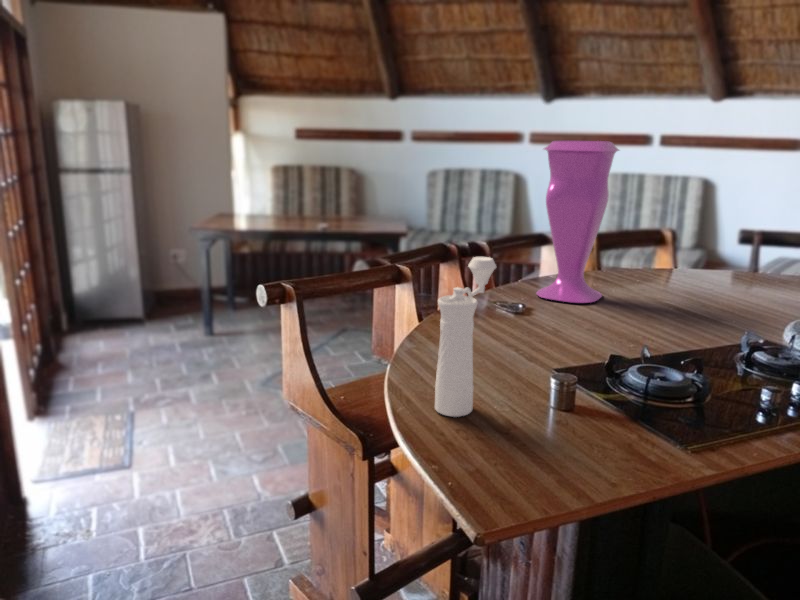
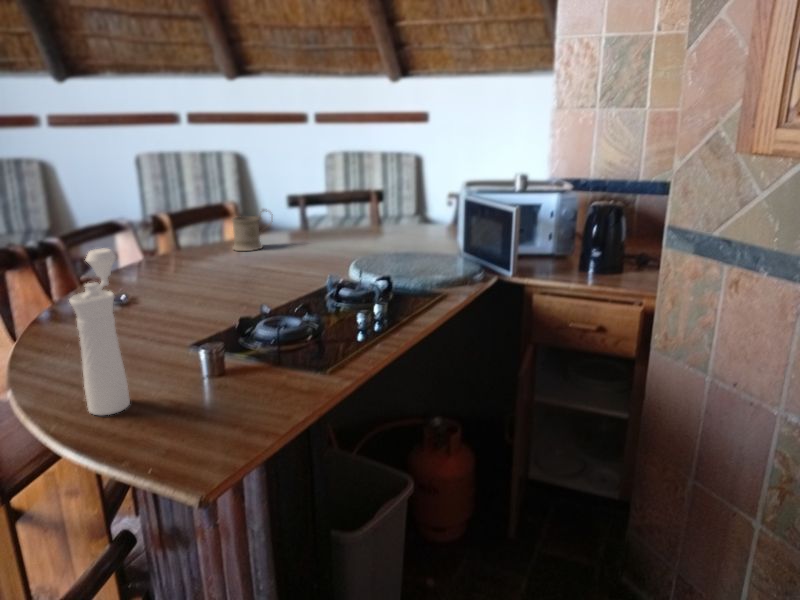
vase: present [536,141,619,303] -> none [105,123,195,284]
mug: none [653,242,709,286] -> present [232,209,273,251]

